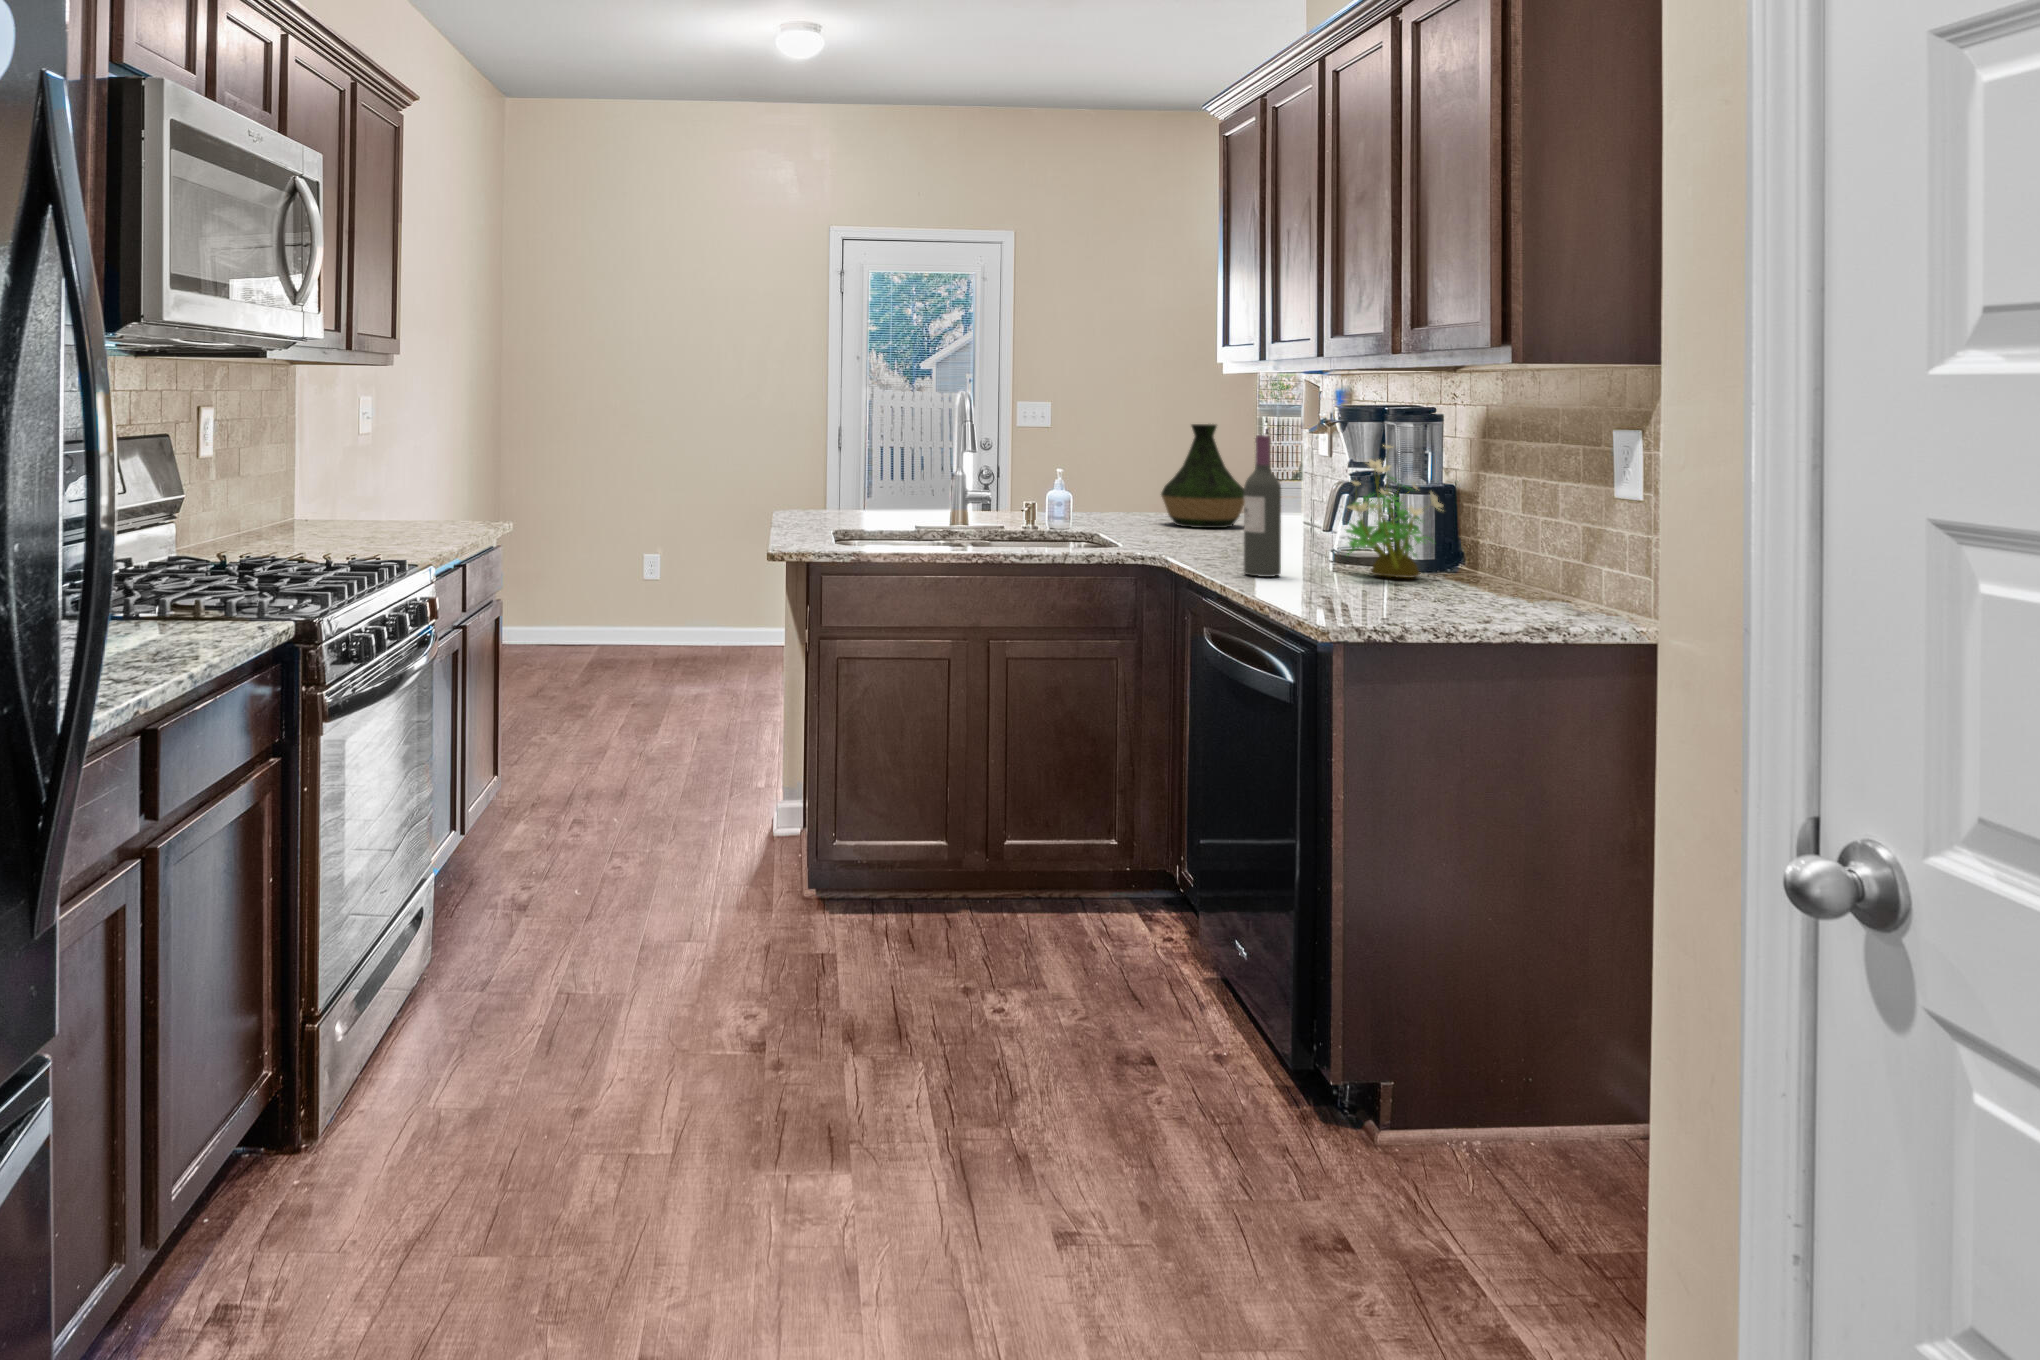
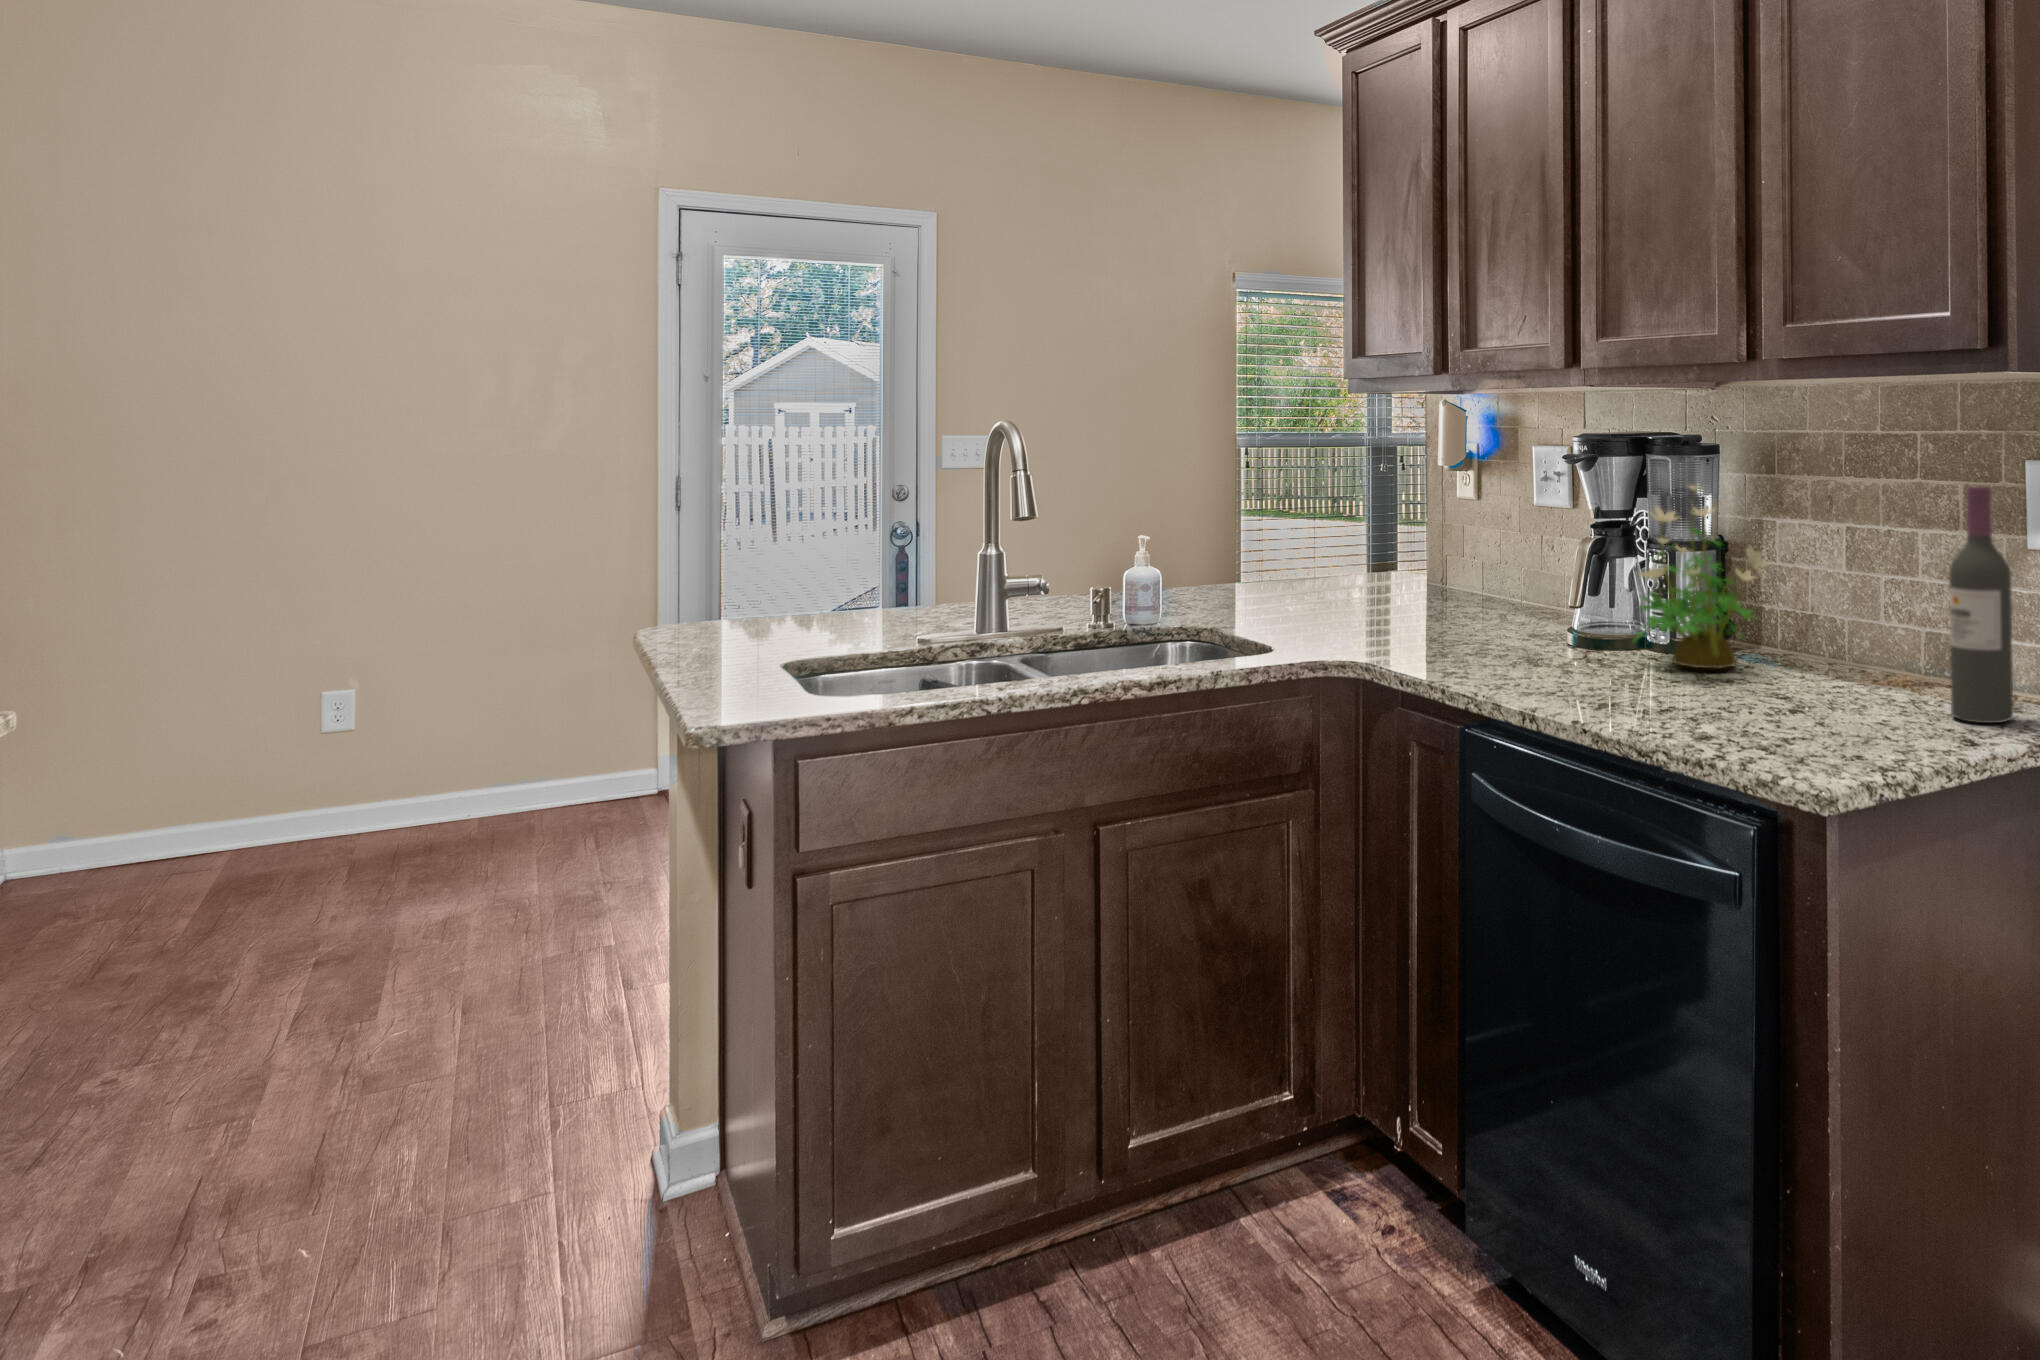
vase: present [1161,424,1244,528] -> none [1258,458,1372,600]
wine bottle: present [1244,435,1281,577] -> present [1949,486,2013,723]

